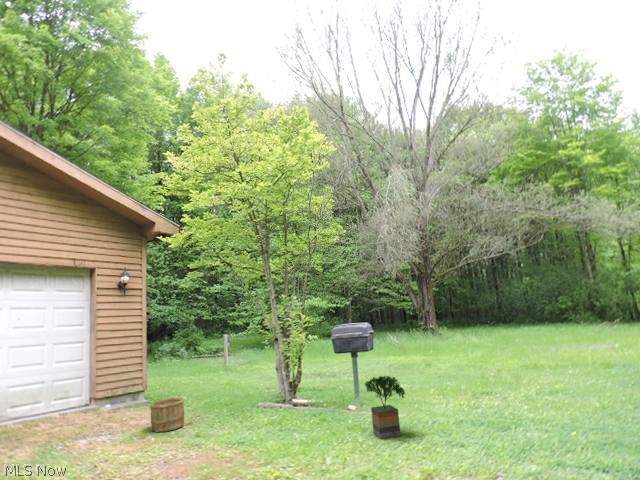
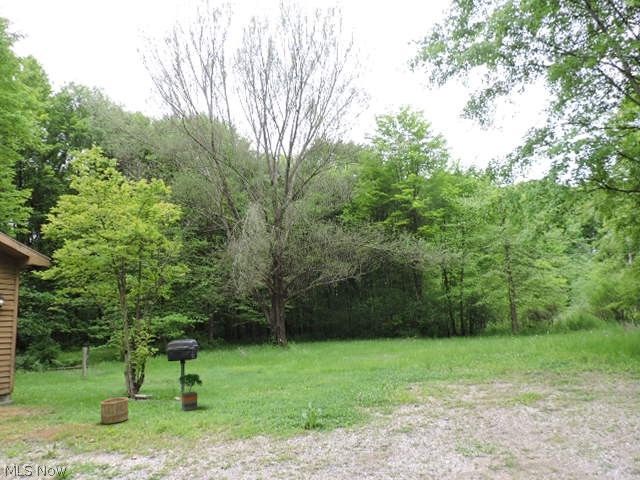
wooden bucket: present [150,398,184,432] -> present [100,397,128,424]

